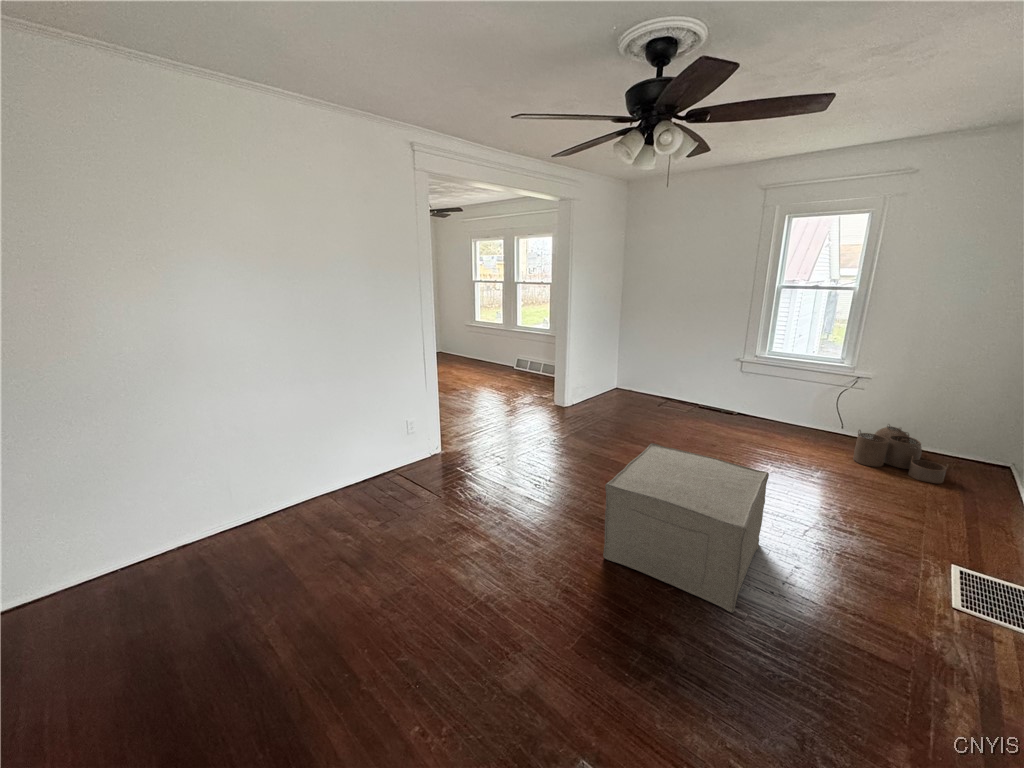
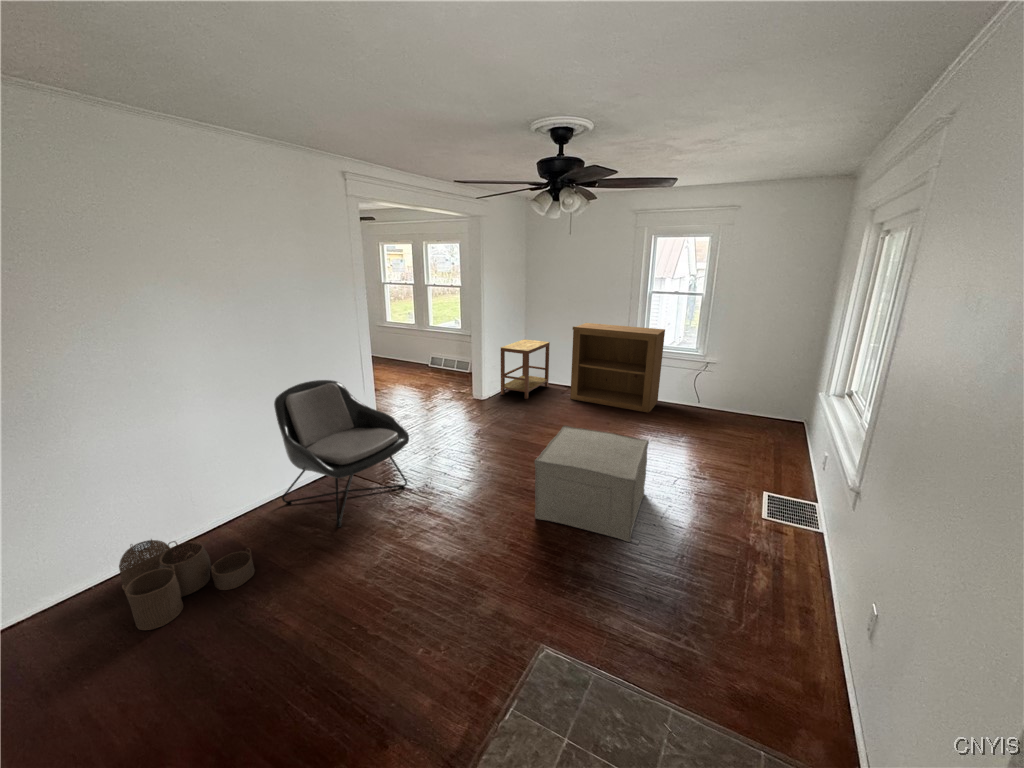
bookshelf: none [668,324,799,437] -> present [570,323,665,413]
side table: none [586,342,647,410] -> present [501,339,550,399]
lounge chair: none [323,371,464,537] -> present [274,380,409,528]
woven basket: present [853,426,948,484] -> present [119,539,255,630]

